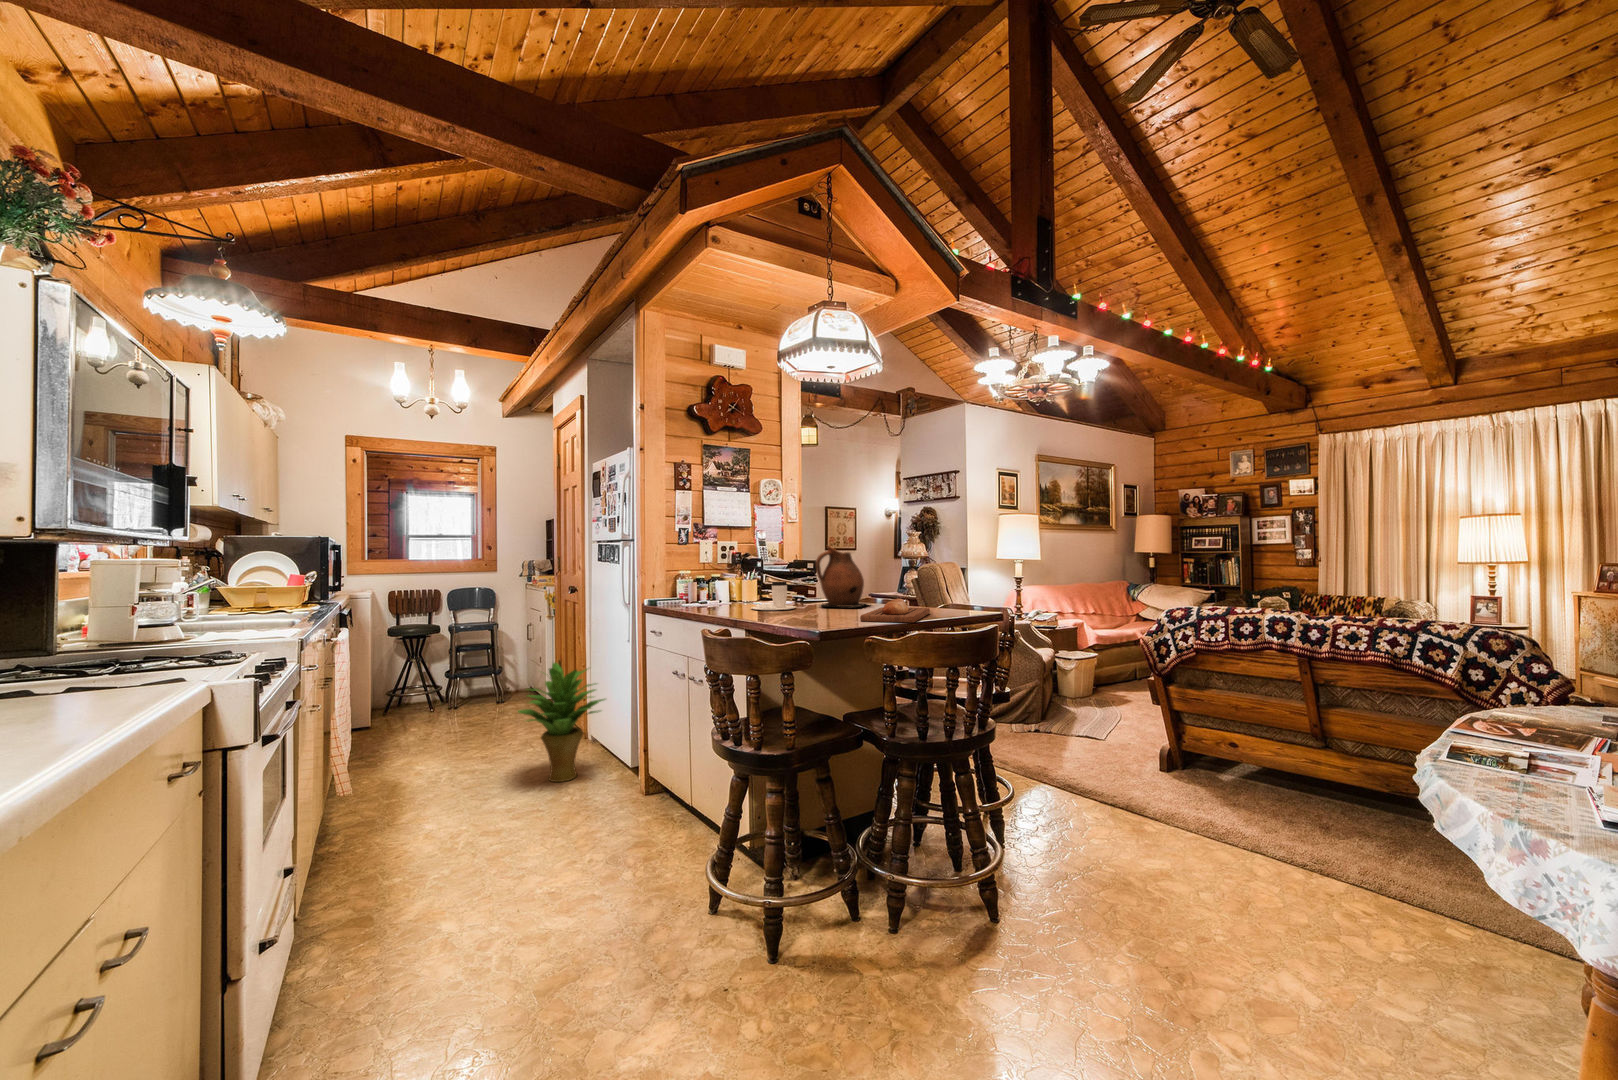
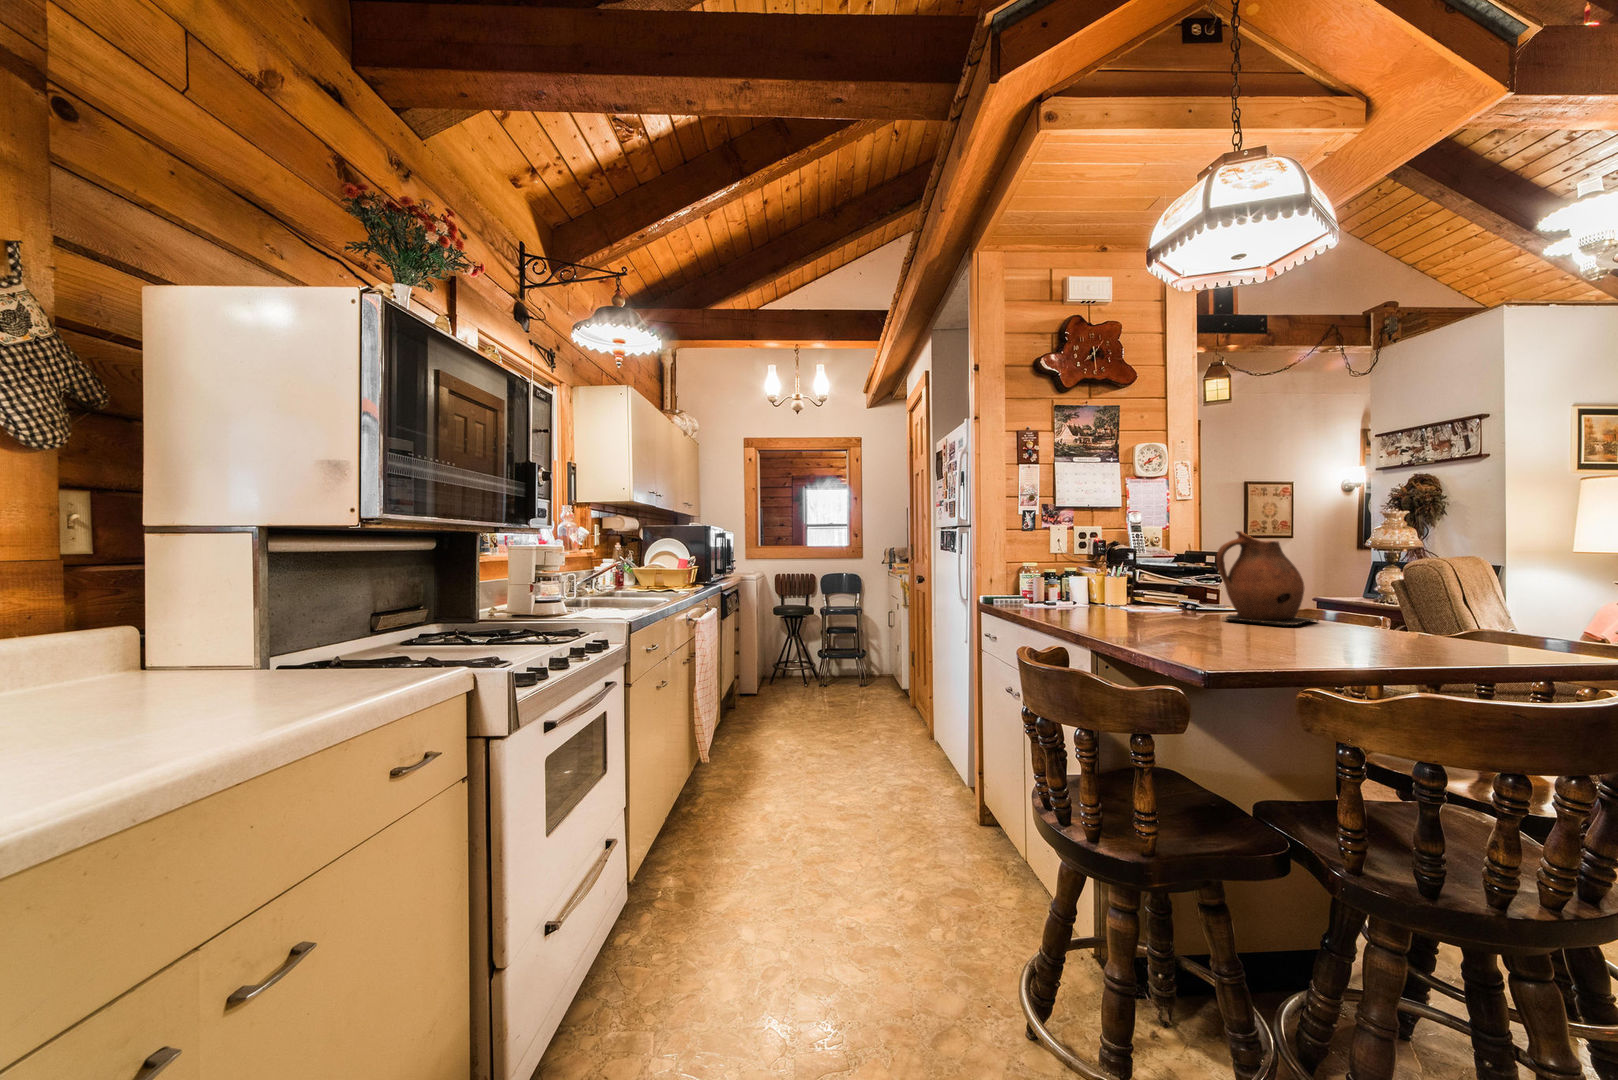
coffee cup: present [751,582,795,610] -> none [1113,581,1183,621]
bread loaf: present [860,599,930,622] -> none [1296,619,1449,666]
potted plant: present [518,663,605,782] -> none [853,656,945,784]

